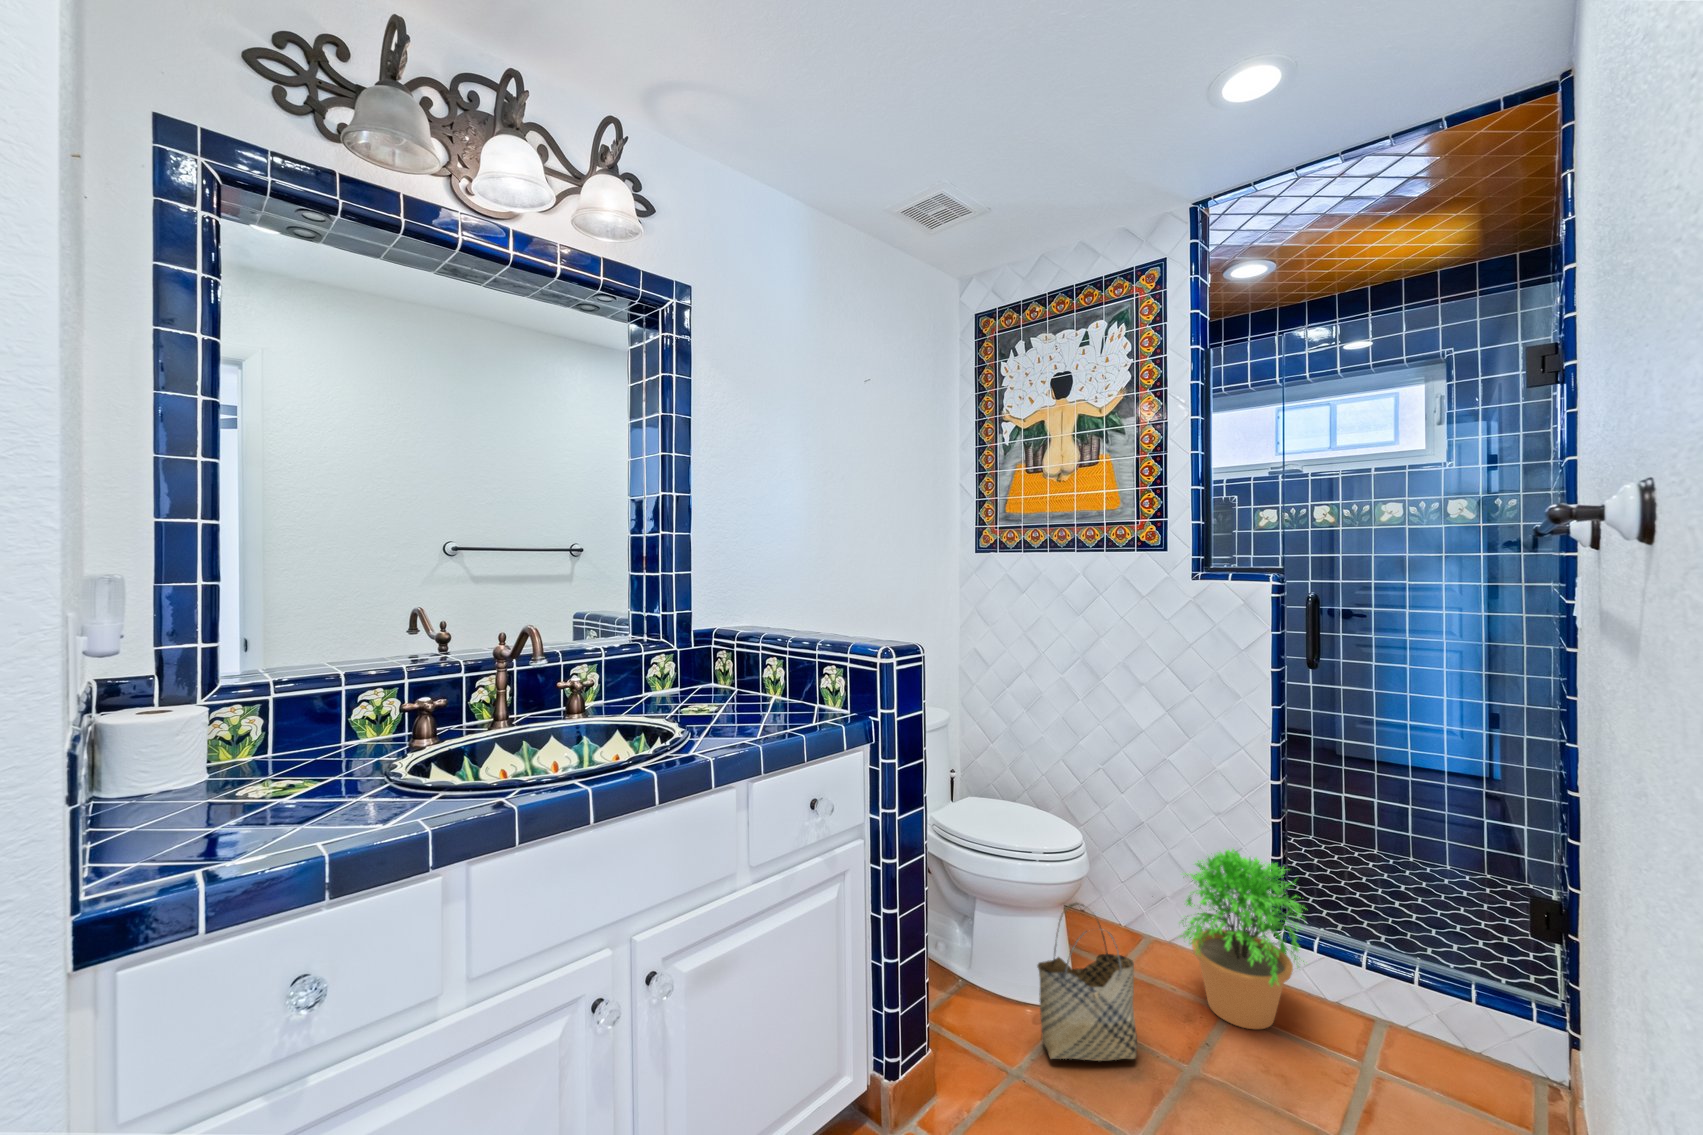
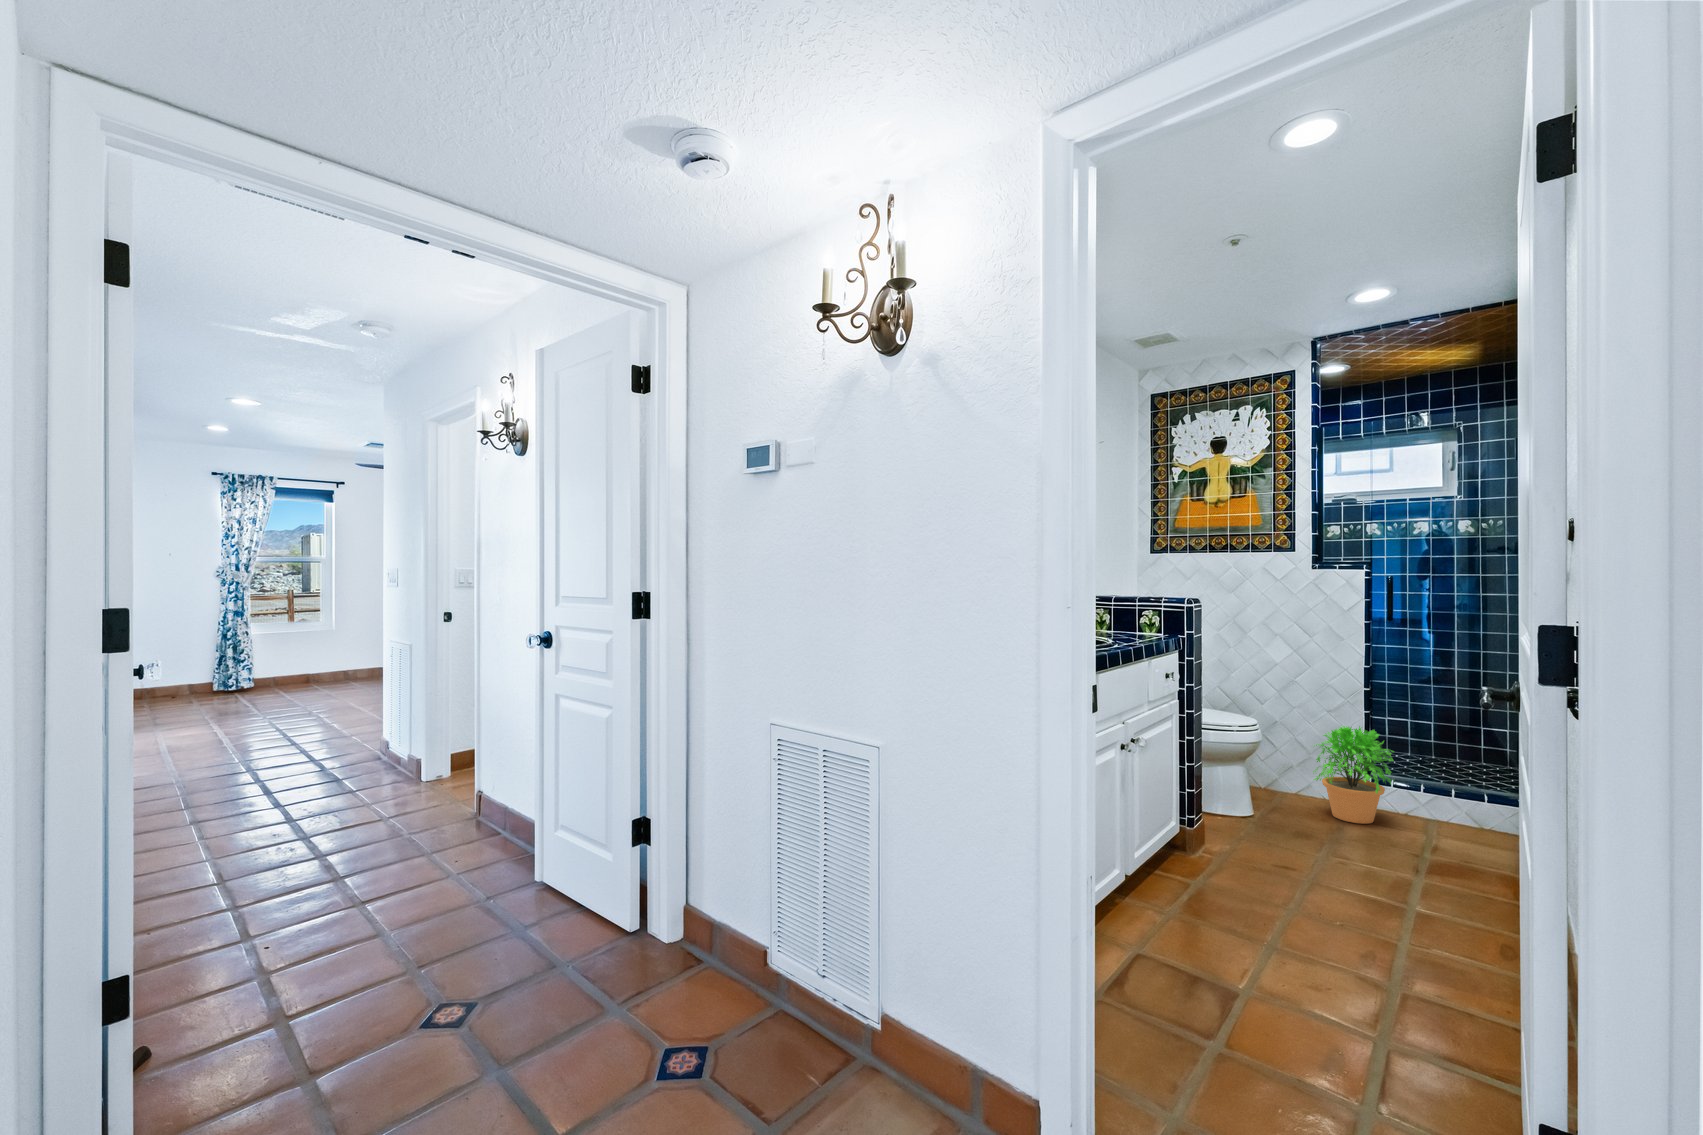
woven basket: present [1037,903,1137,1061] -> none [1248,752,1306,834]

